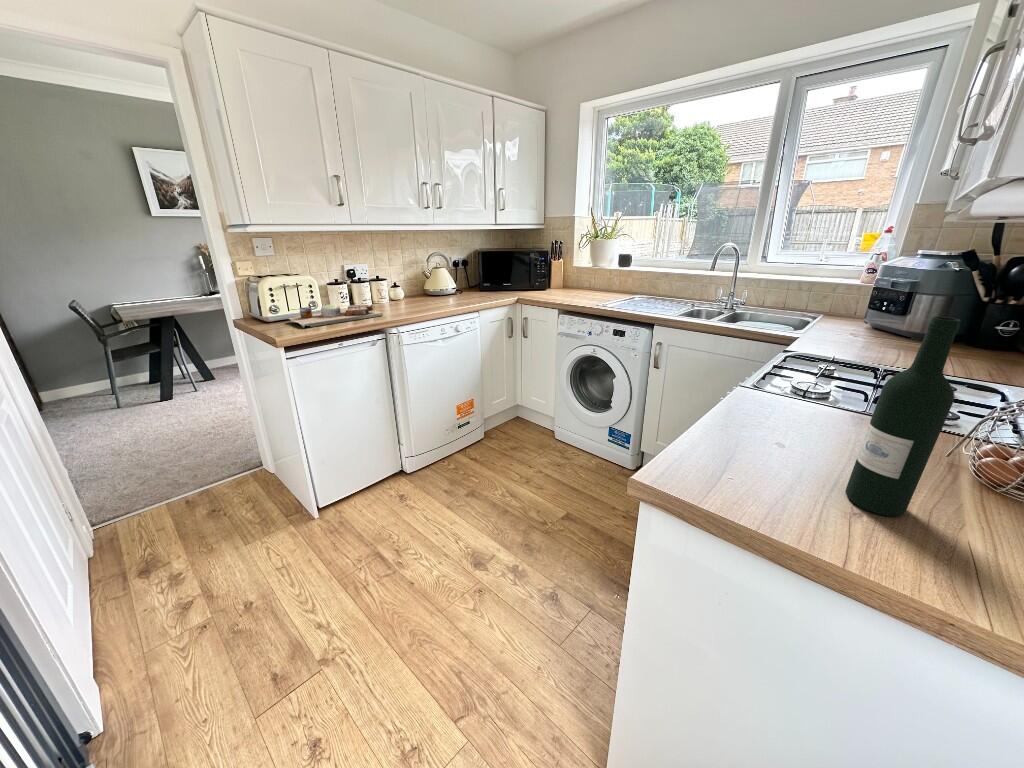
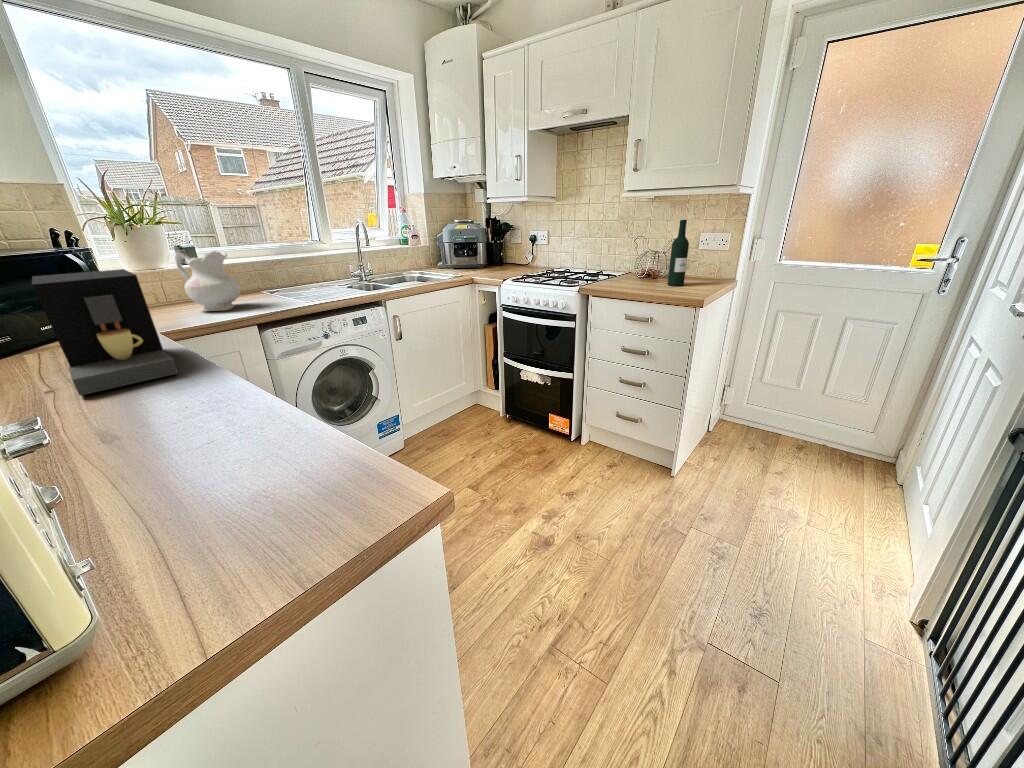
ceramic pitcher: none [572,256,603,299] -> present [175,250,240,311]
coffee maker: none [428,258,493,305] -> present [32,269,178,396]
cutting board: present [287,305,383,328] -> none [116,409,352,561]

